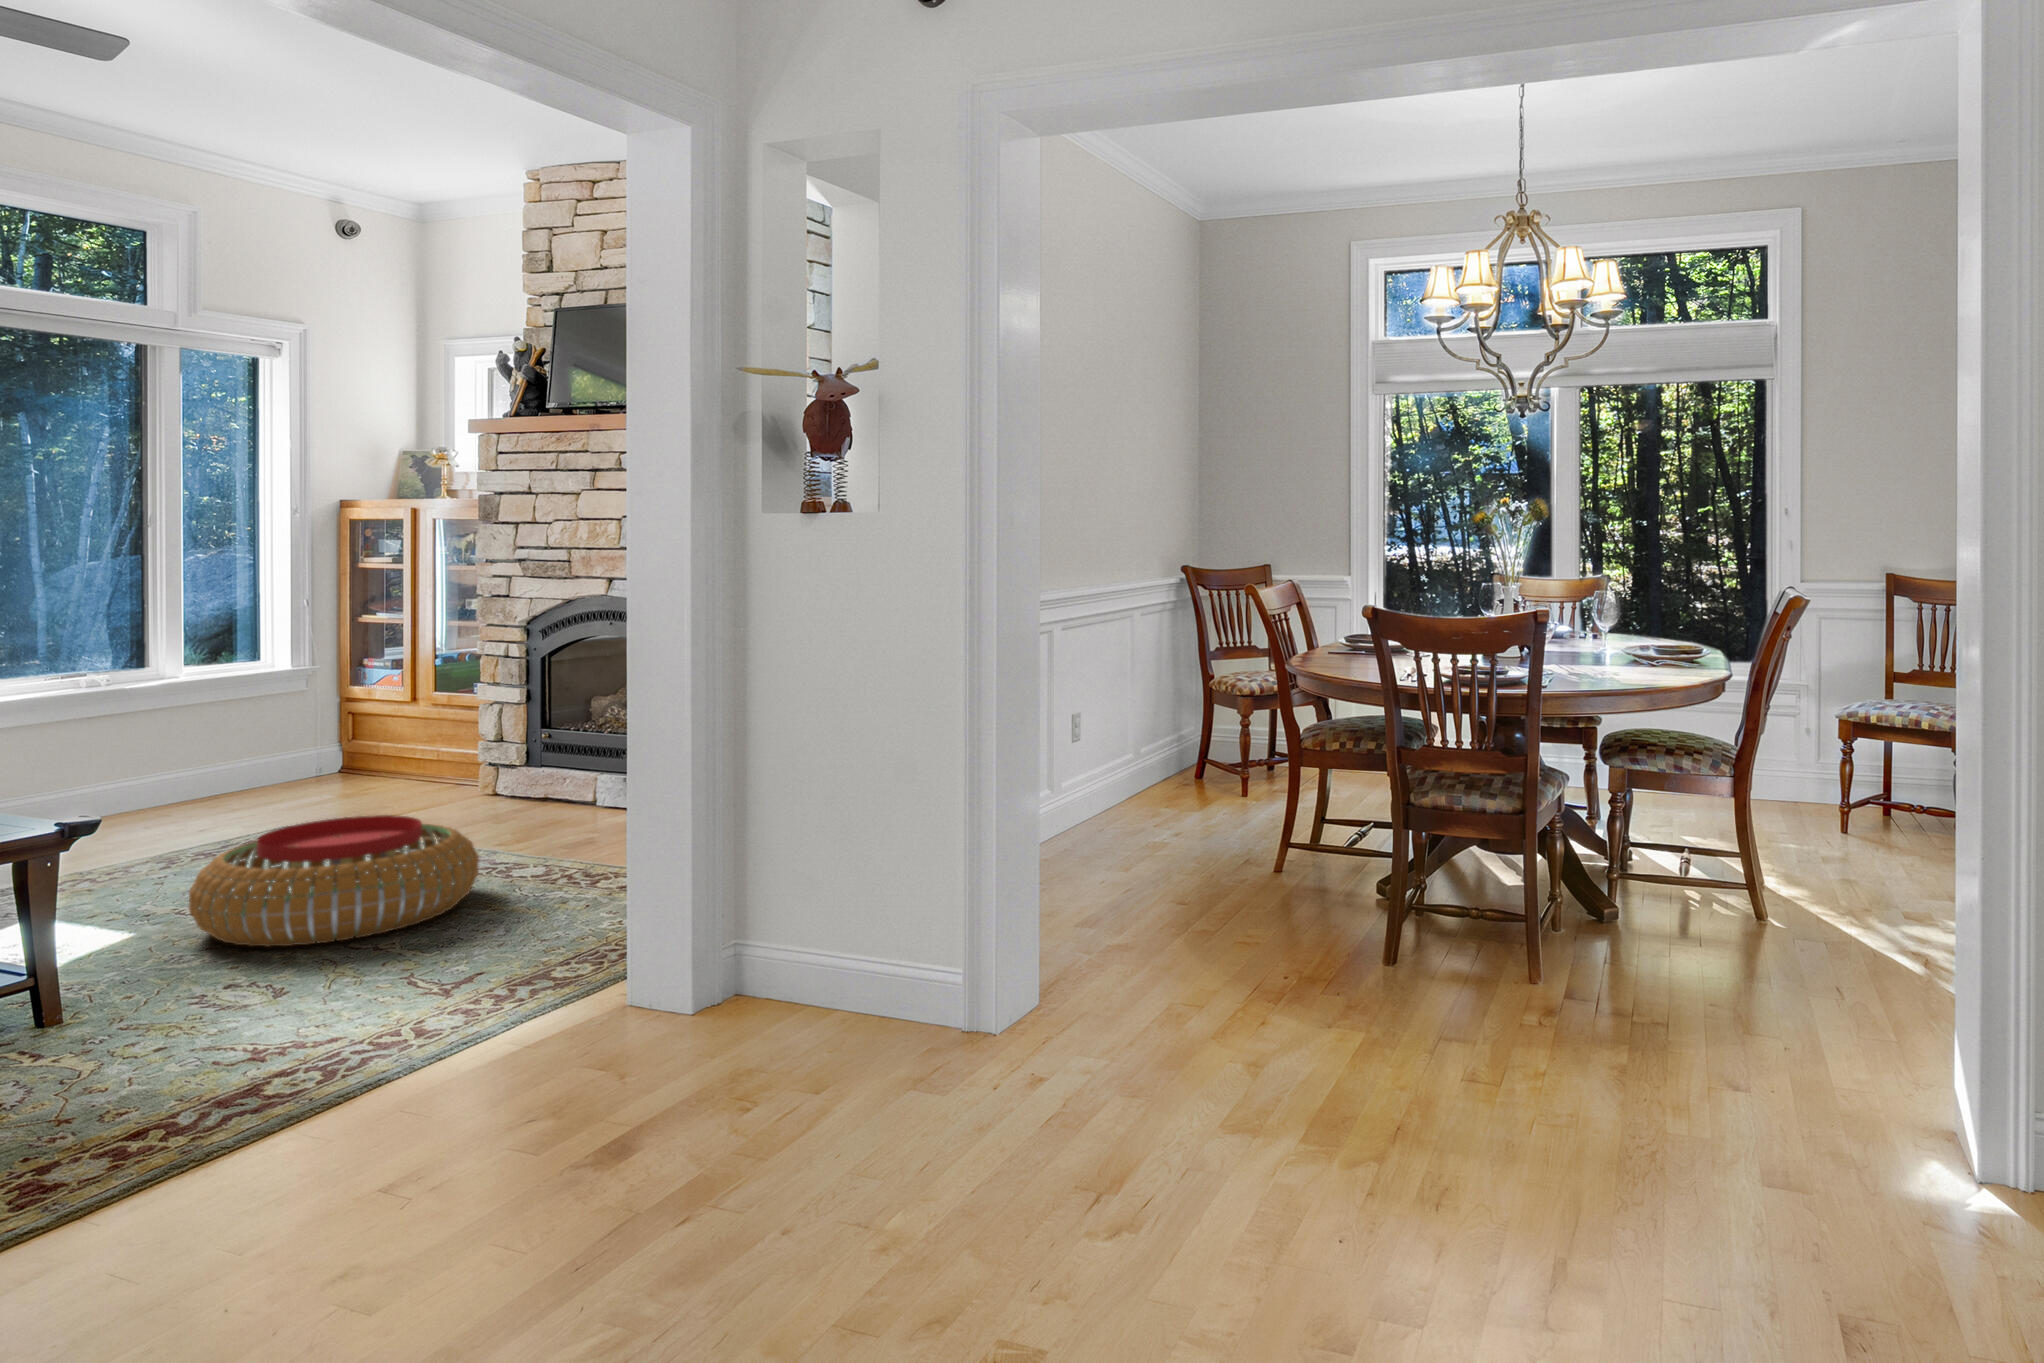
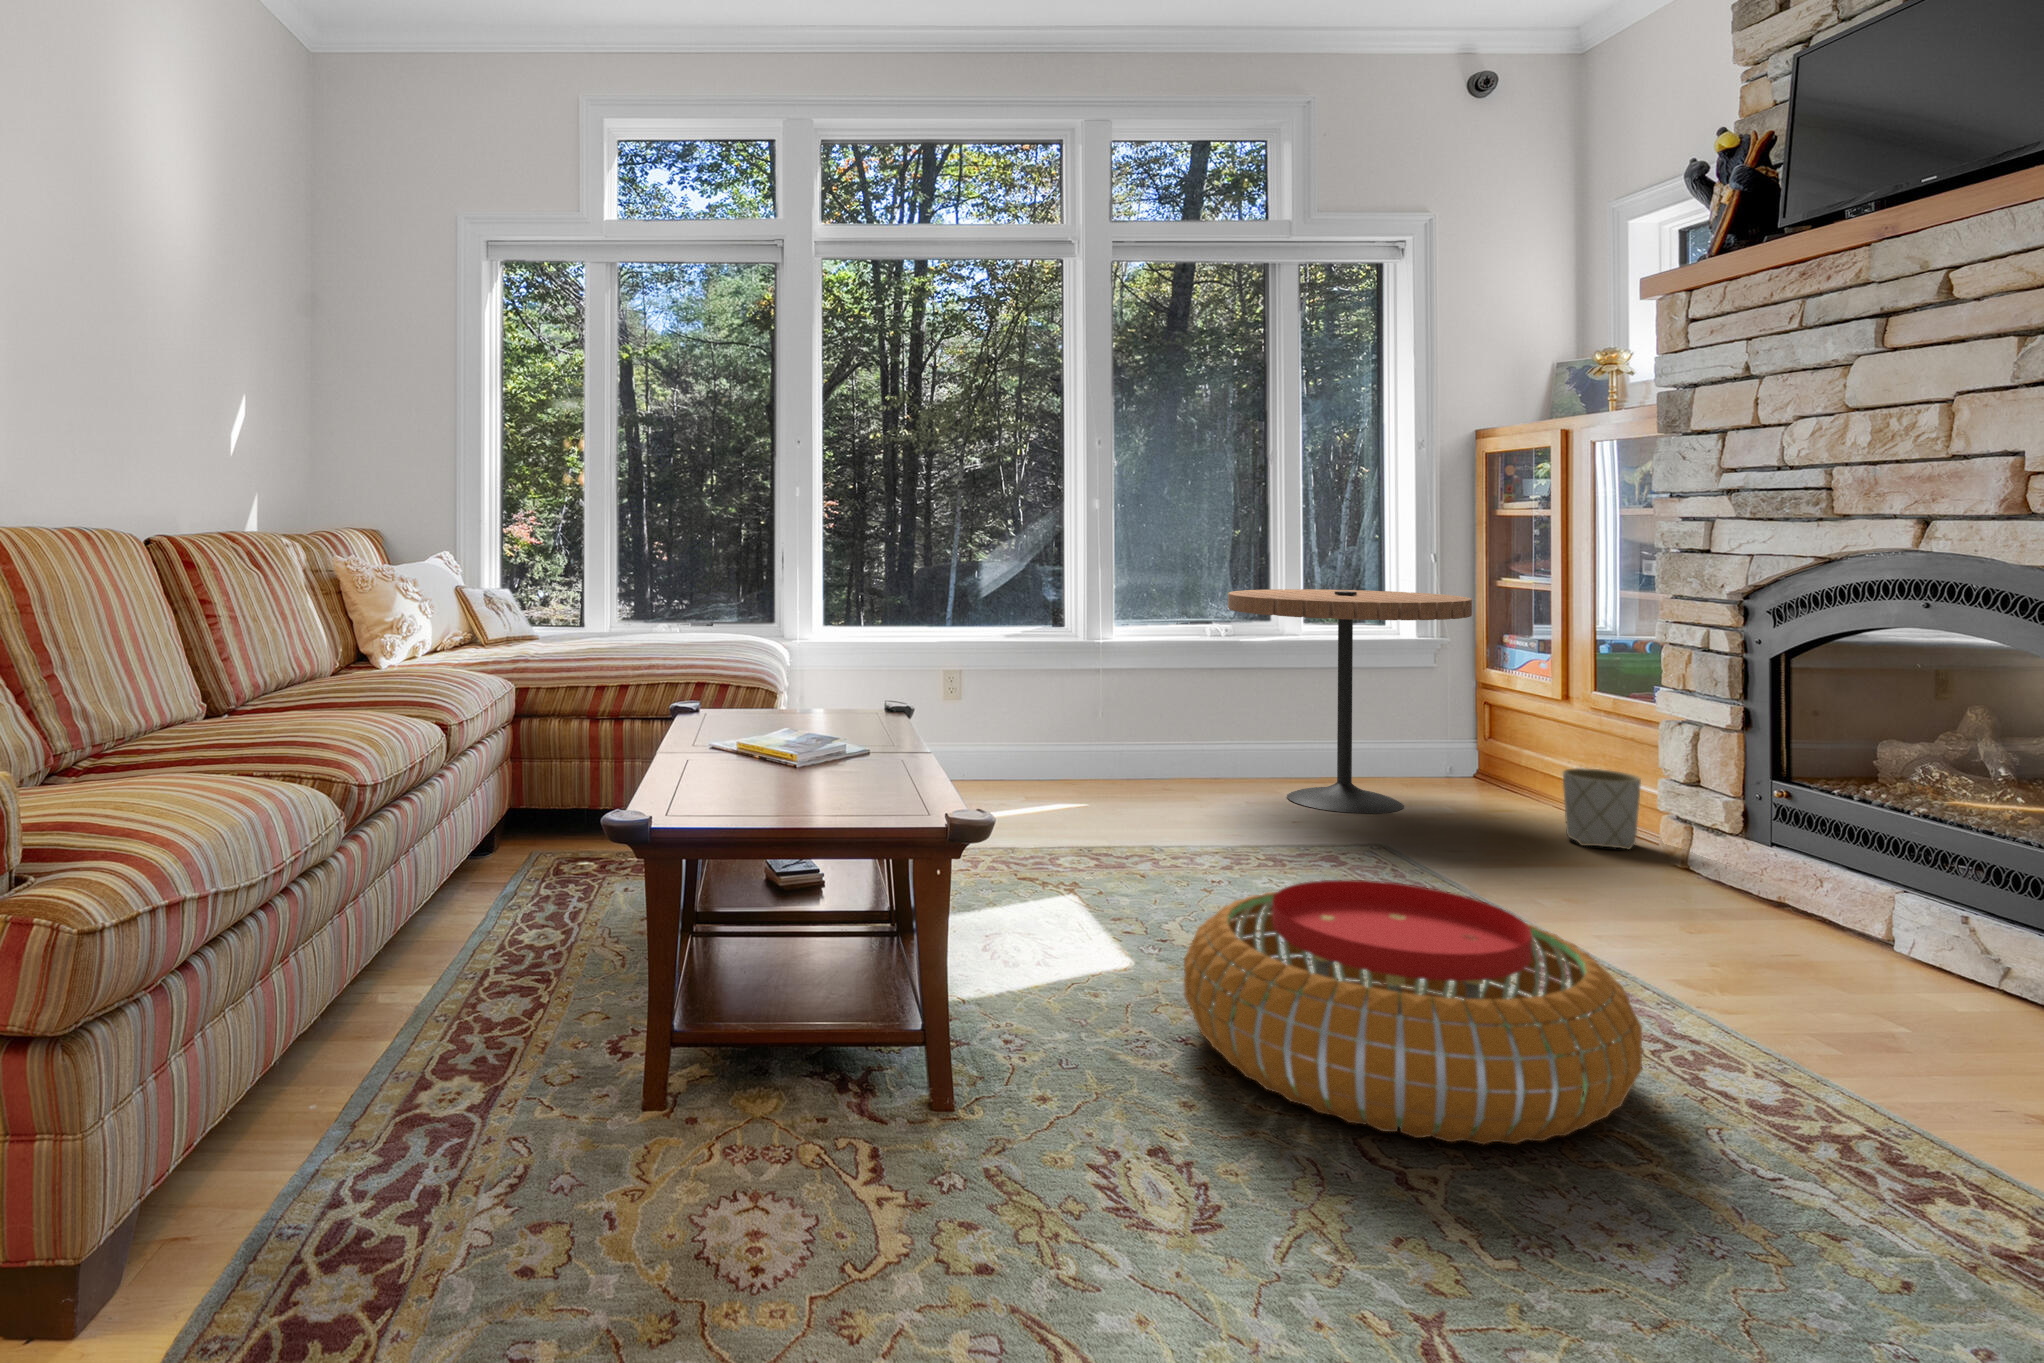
side table: none [116,631,345,813] -> present [1228,589,1472,814]
planter: none [415,743,466,795] -> present [1563,768,1641,849]

